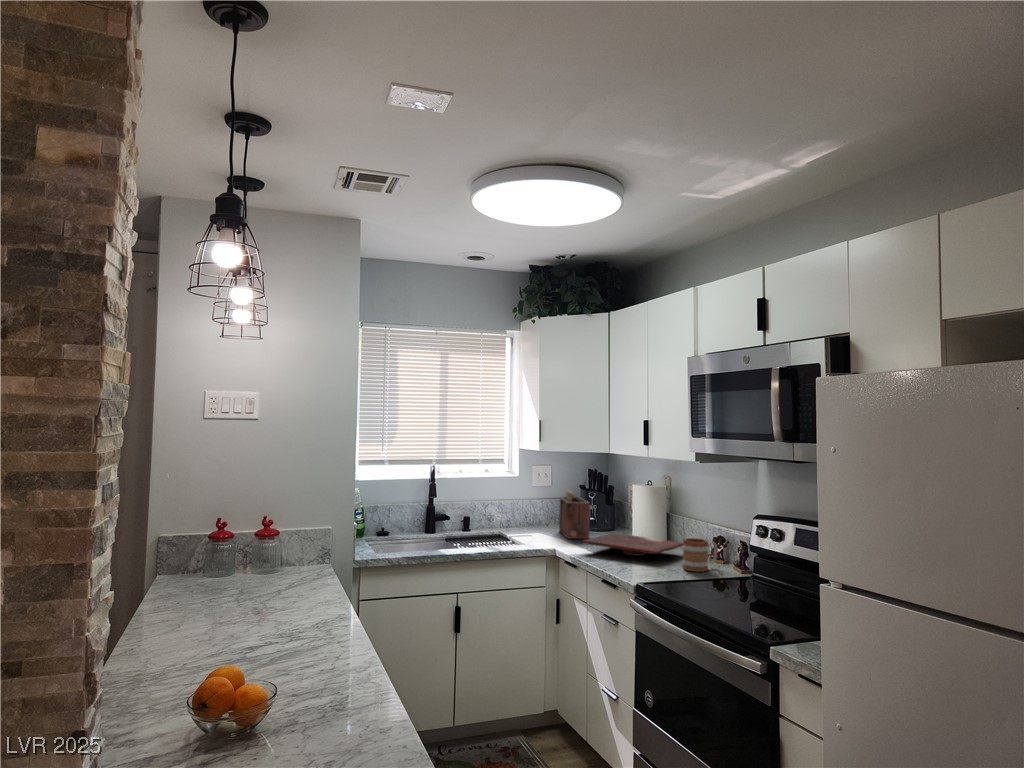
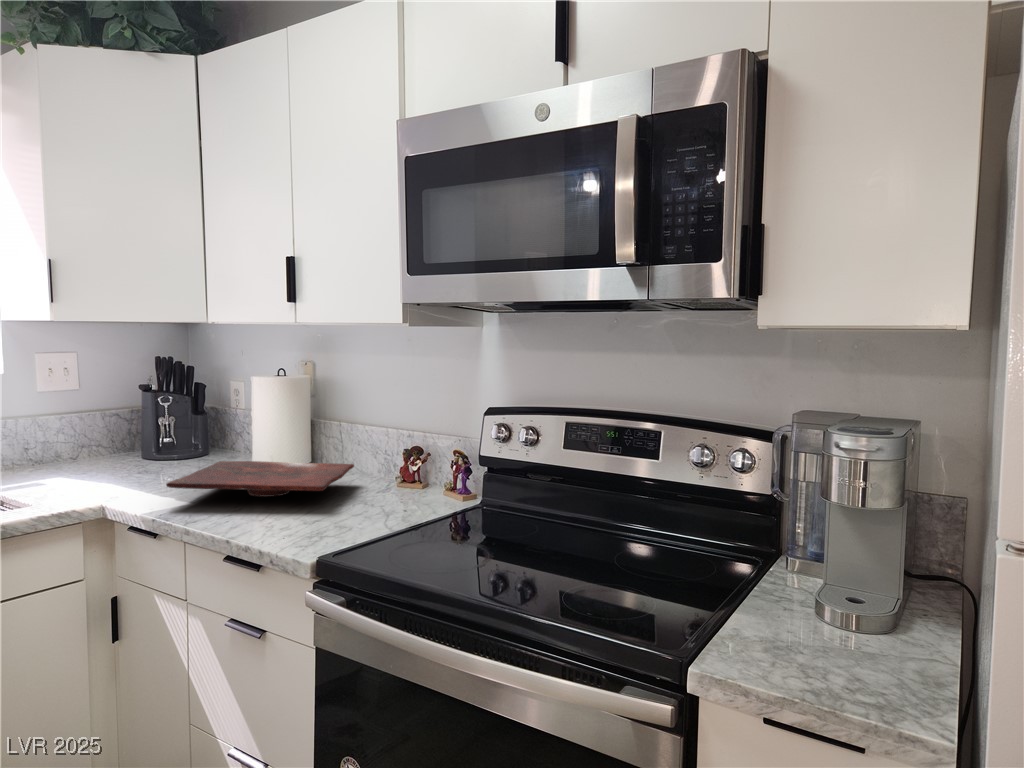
toaster: present [559,491,590,539] -> none [102,394,169,480]
mug: present [683,538,717,572] -> none [371,455,424,513]

